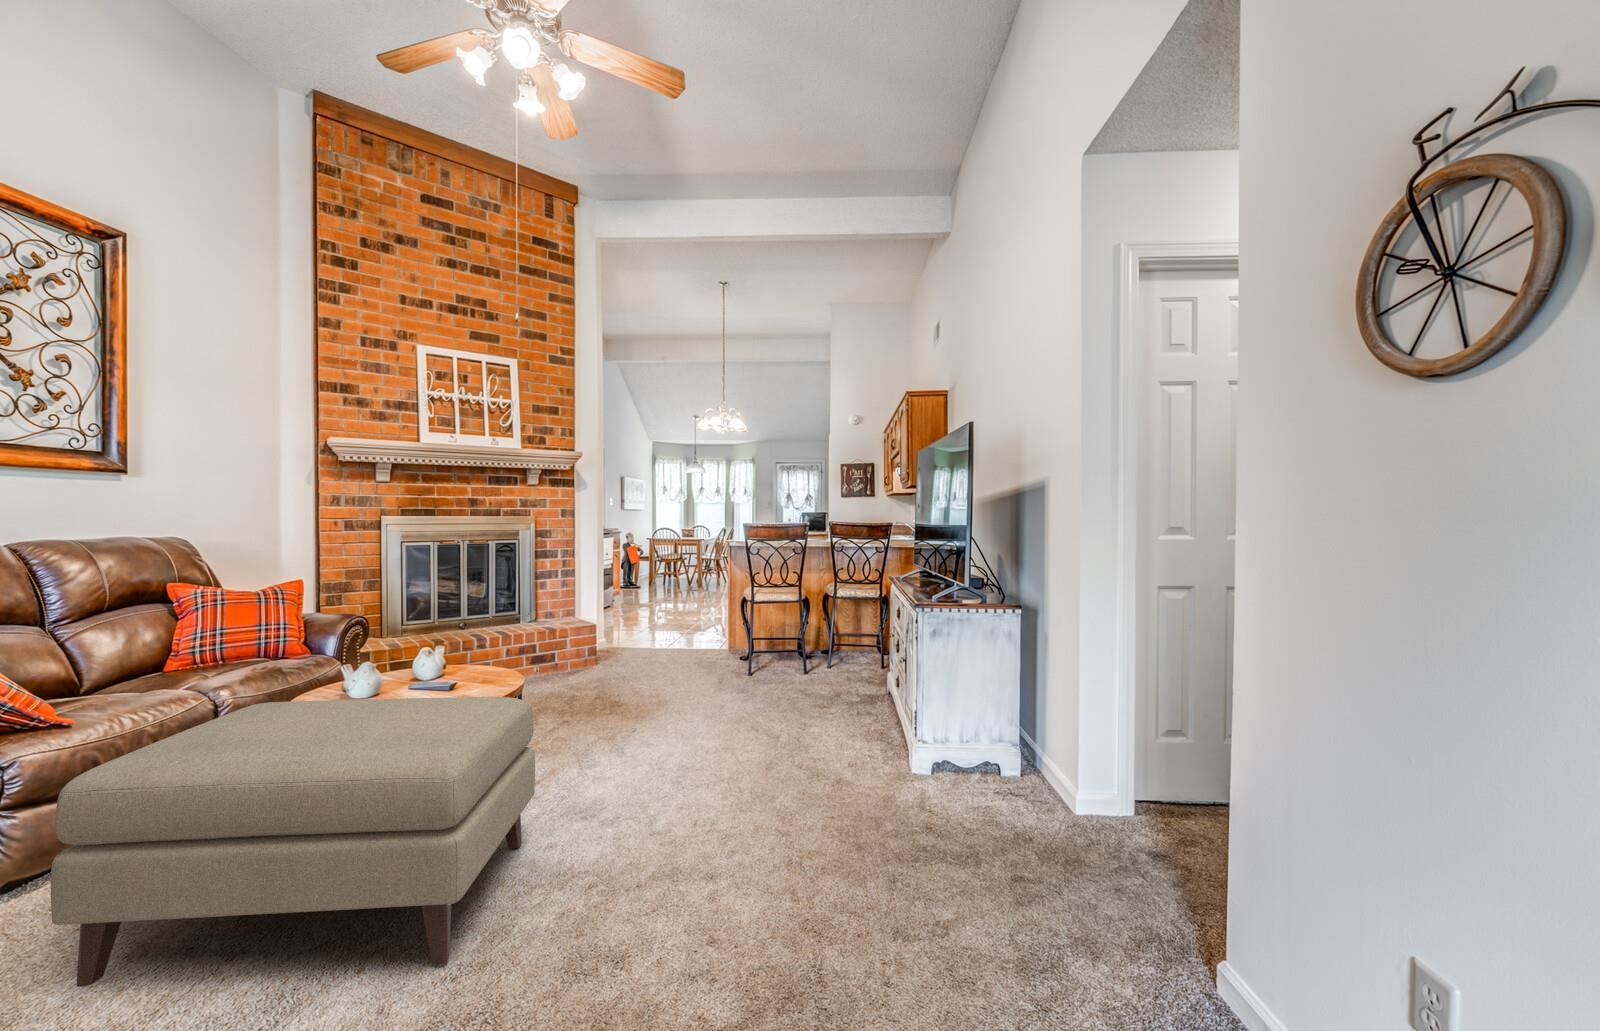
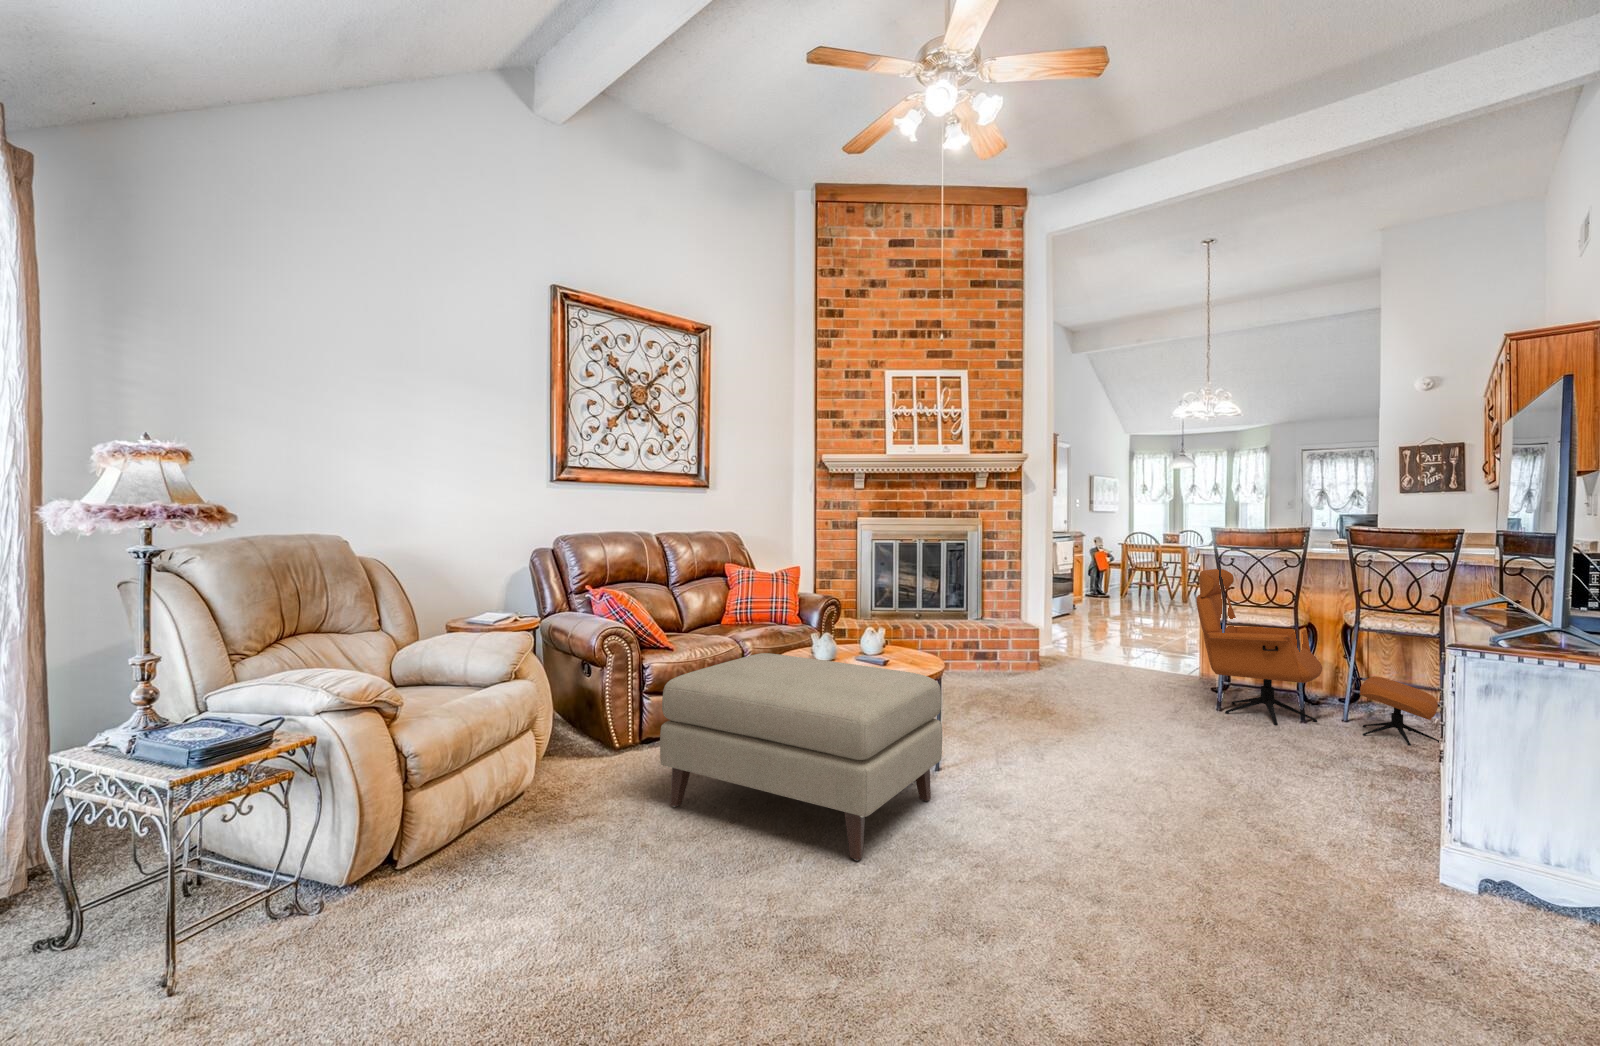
armchair: none [742,556,909,686] -> present [1196,569,1439,746]

